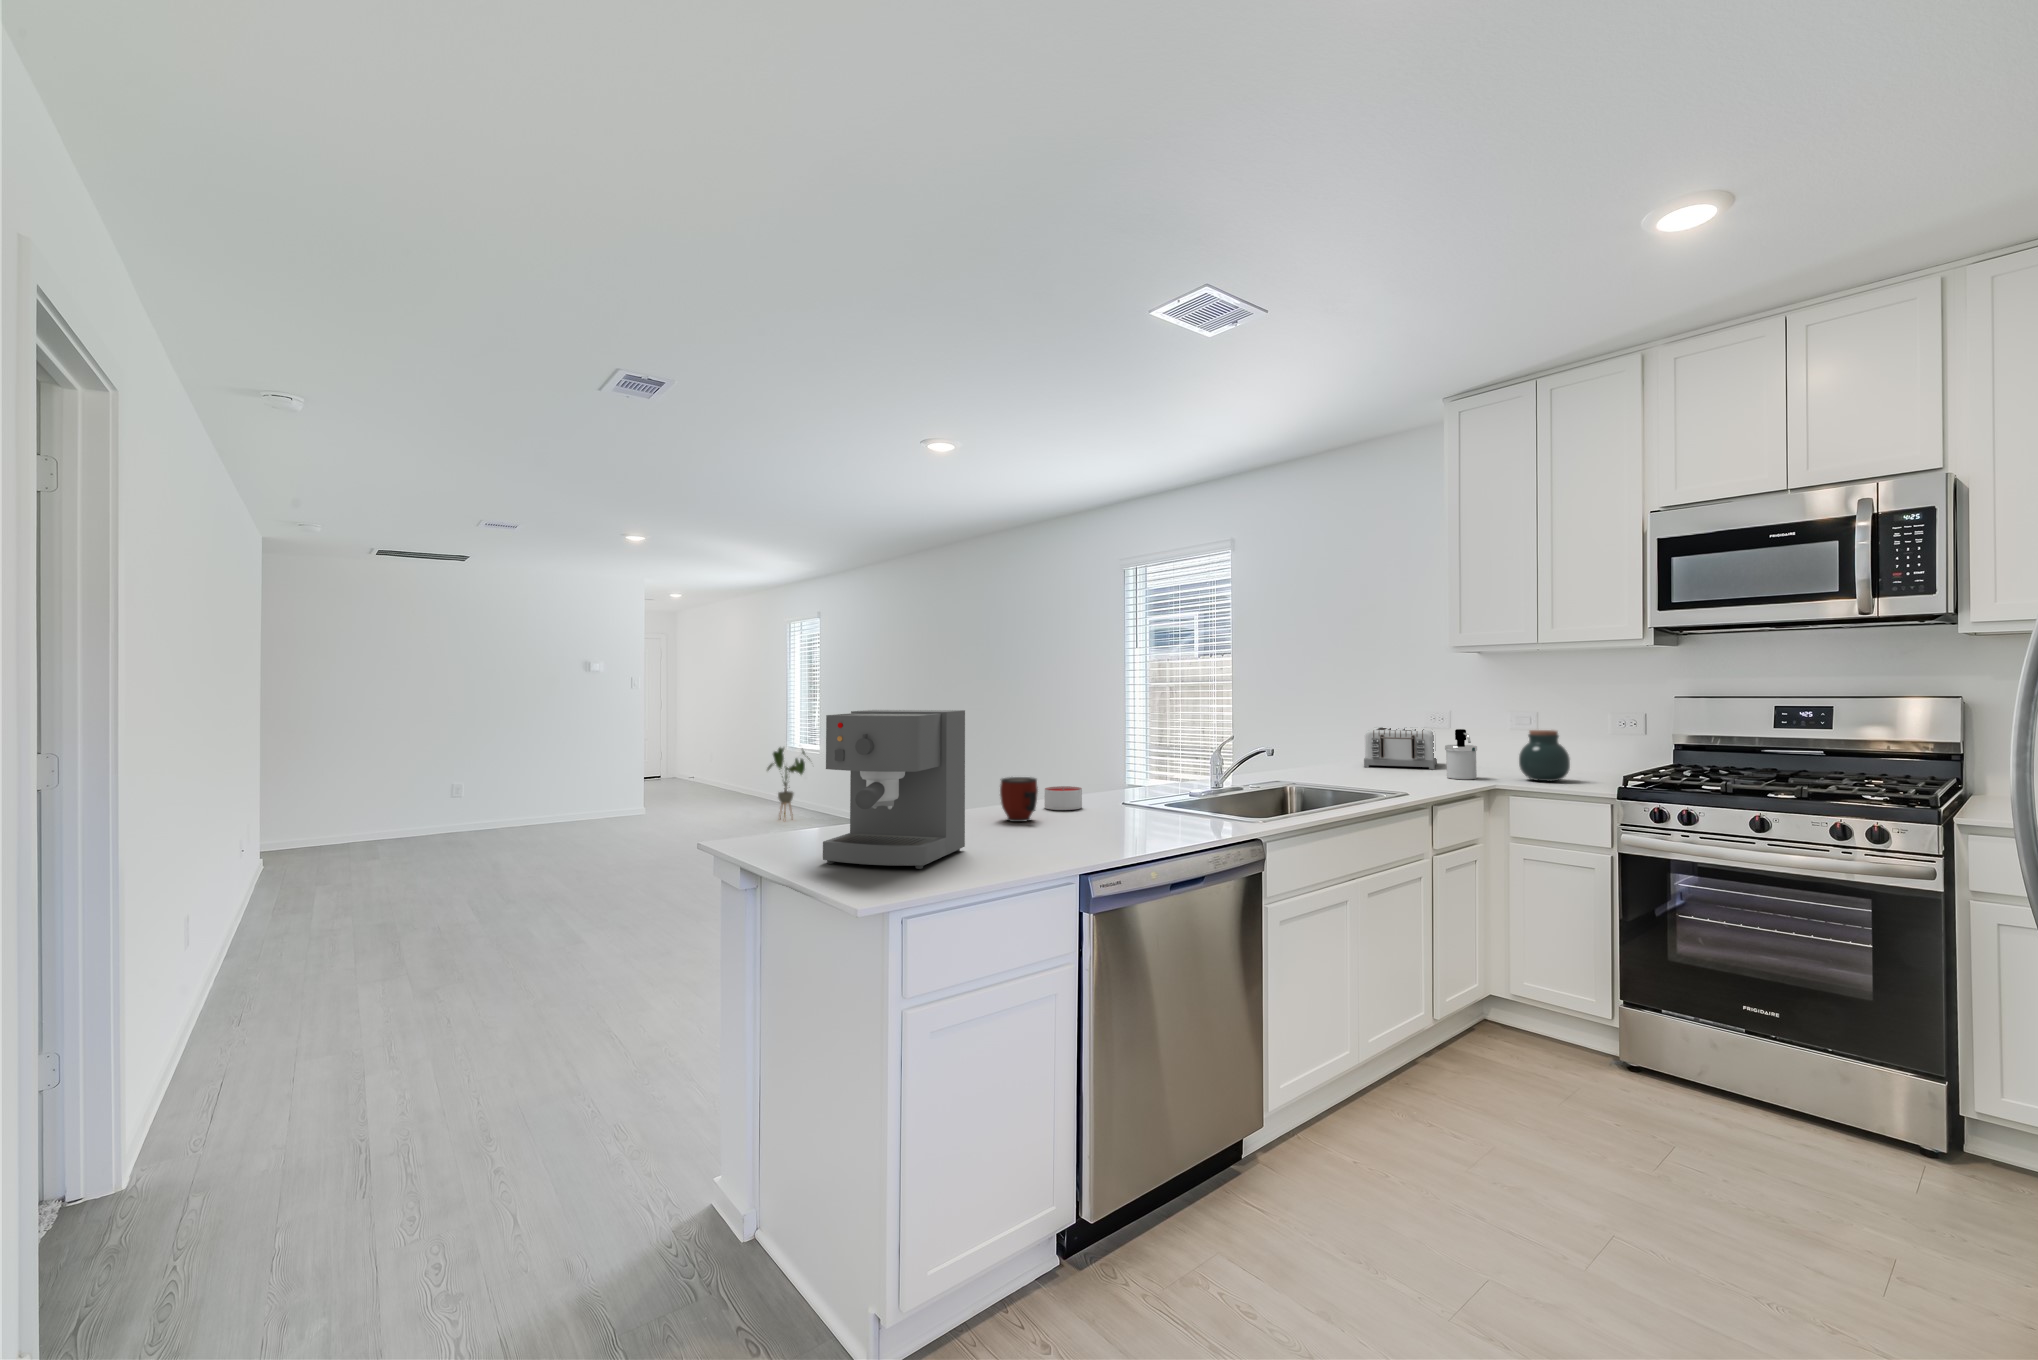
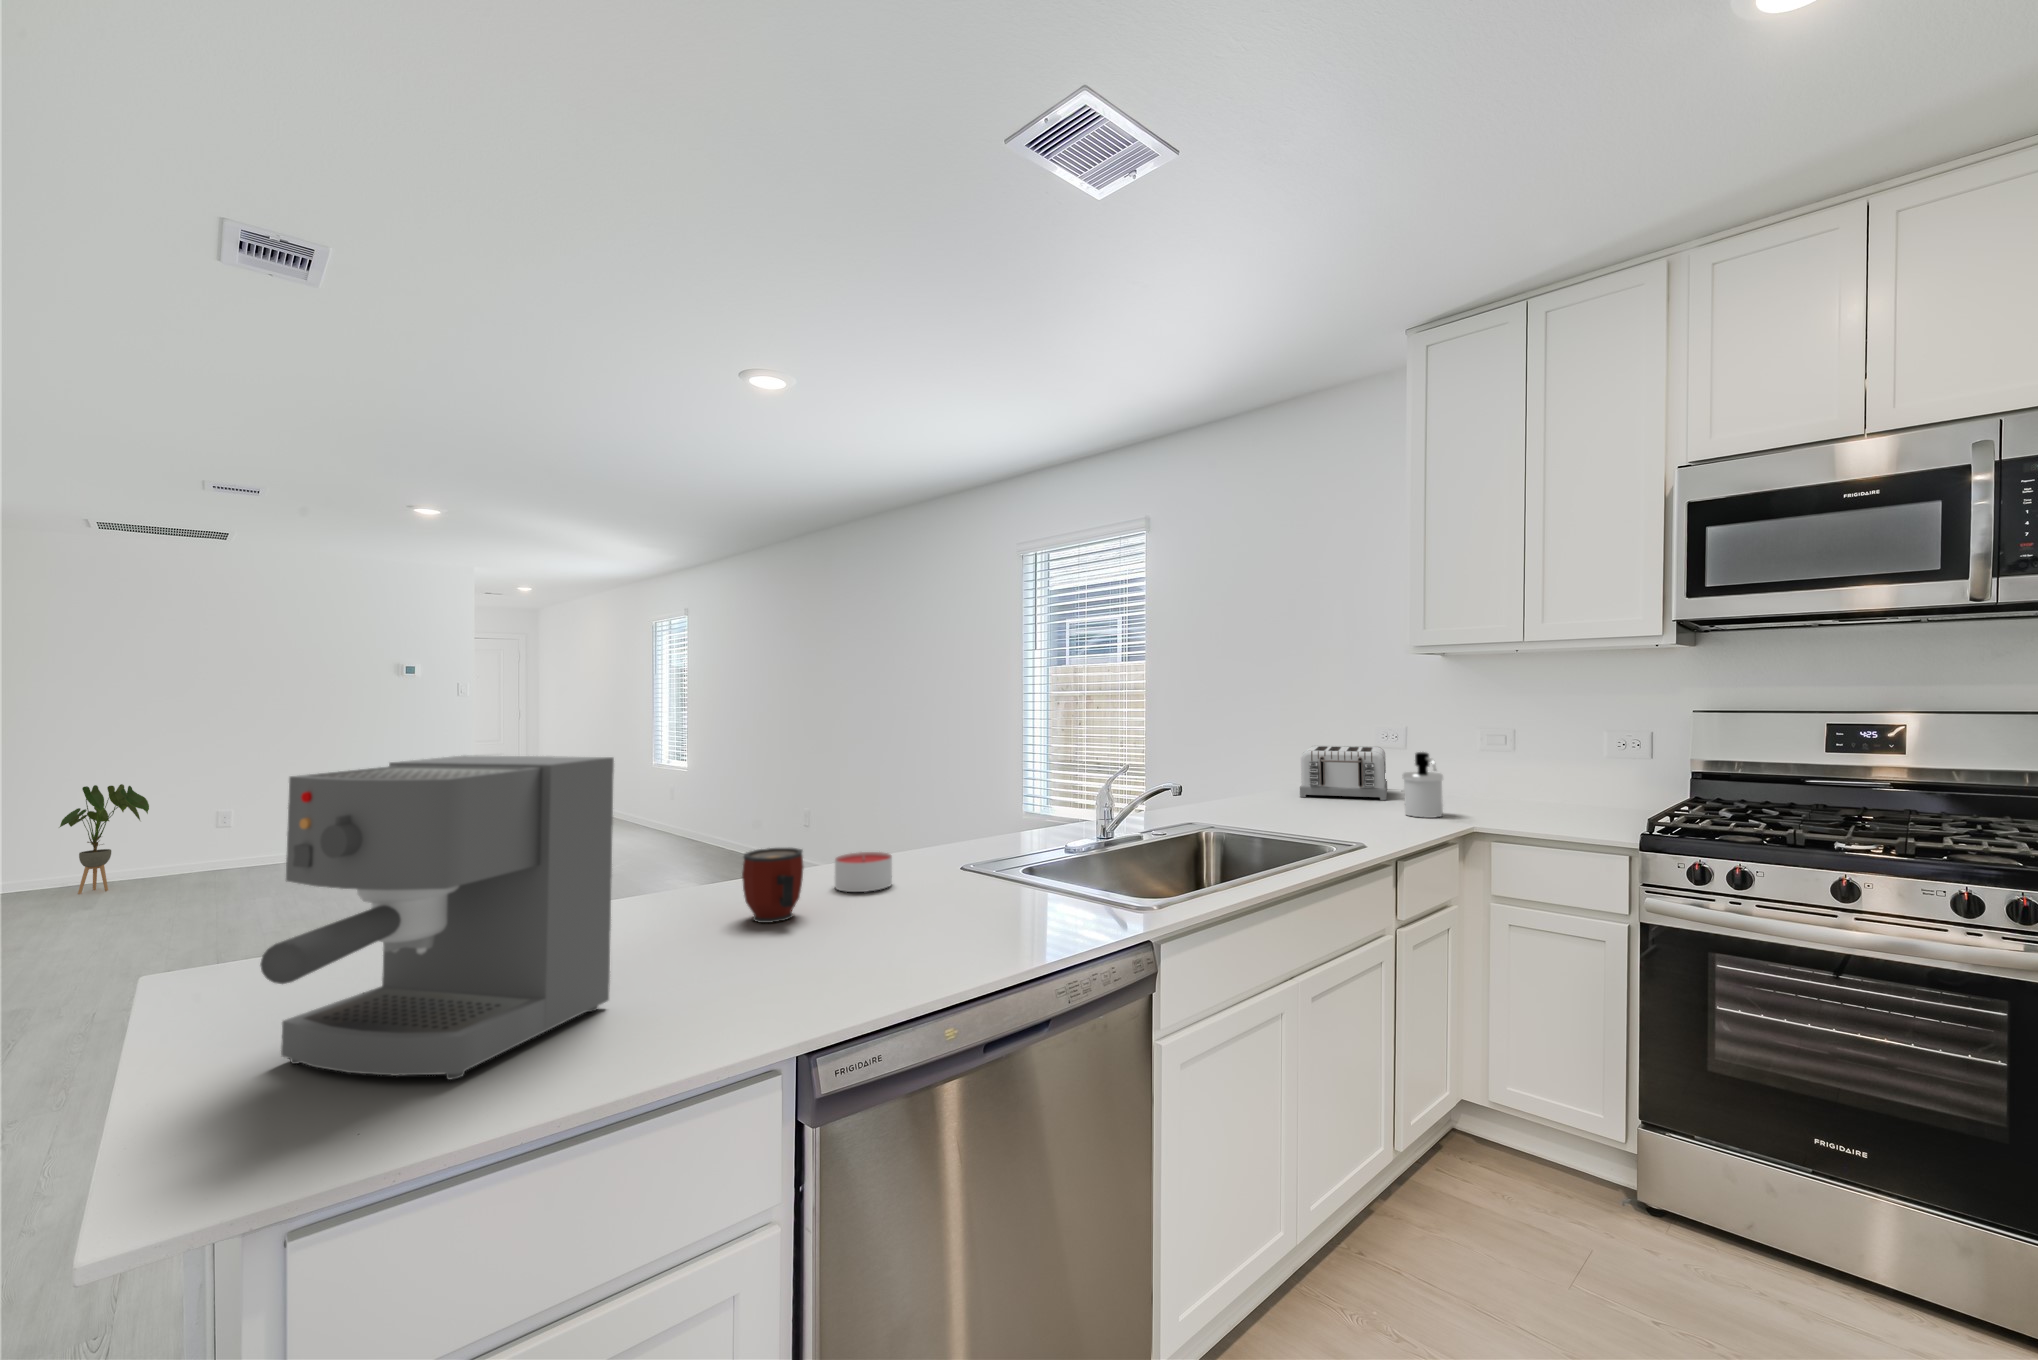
jar: present [1519,730,1570,781] -> none [1496,753,1561,820]
house plant: present [767,748,810,820] -> present [60,784,149,894]

